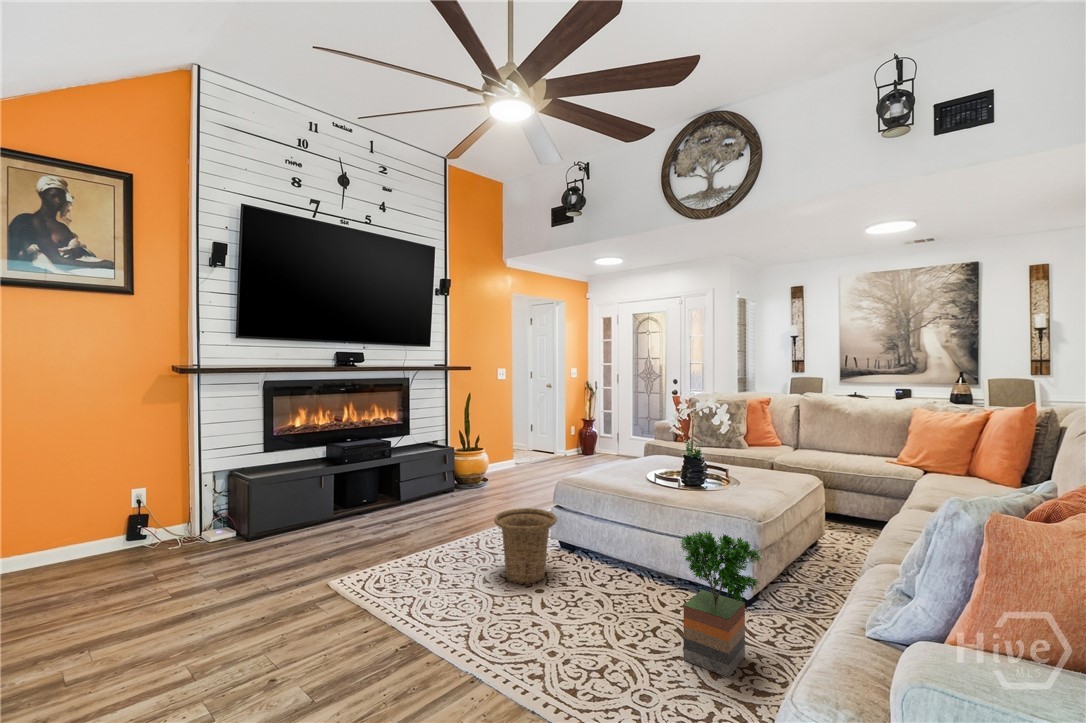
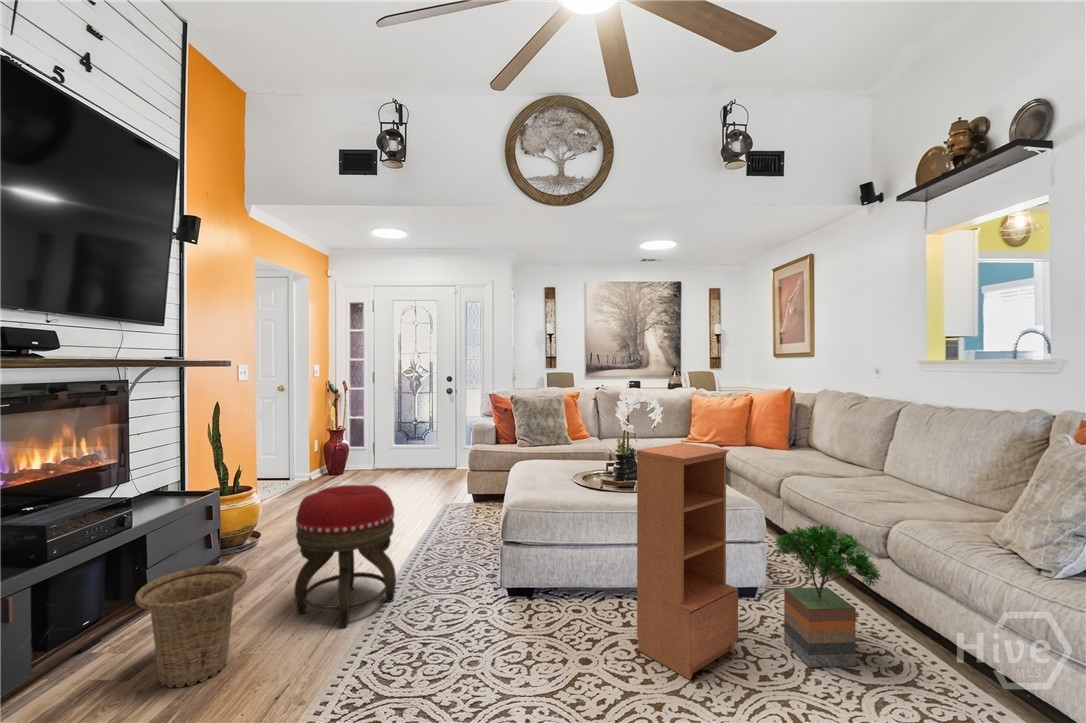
bookcase: none [580,441,647,629] -> present [637,443,738,680]
footstool: none [442,449,503,536] -> present [294,485,396,628]
basket: present [494,508,557,584] -> present [135,565,247,687]

